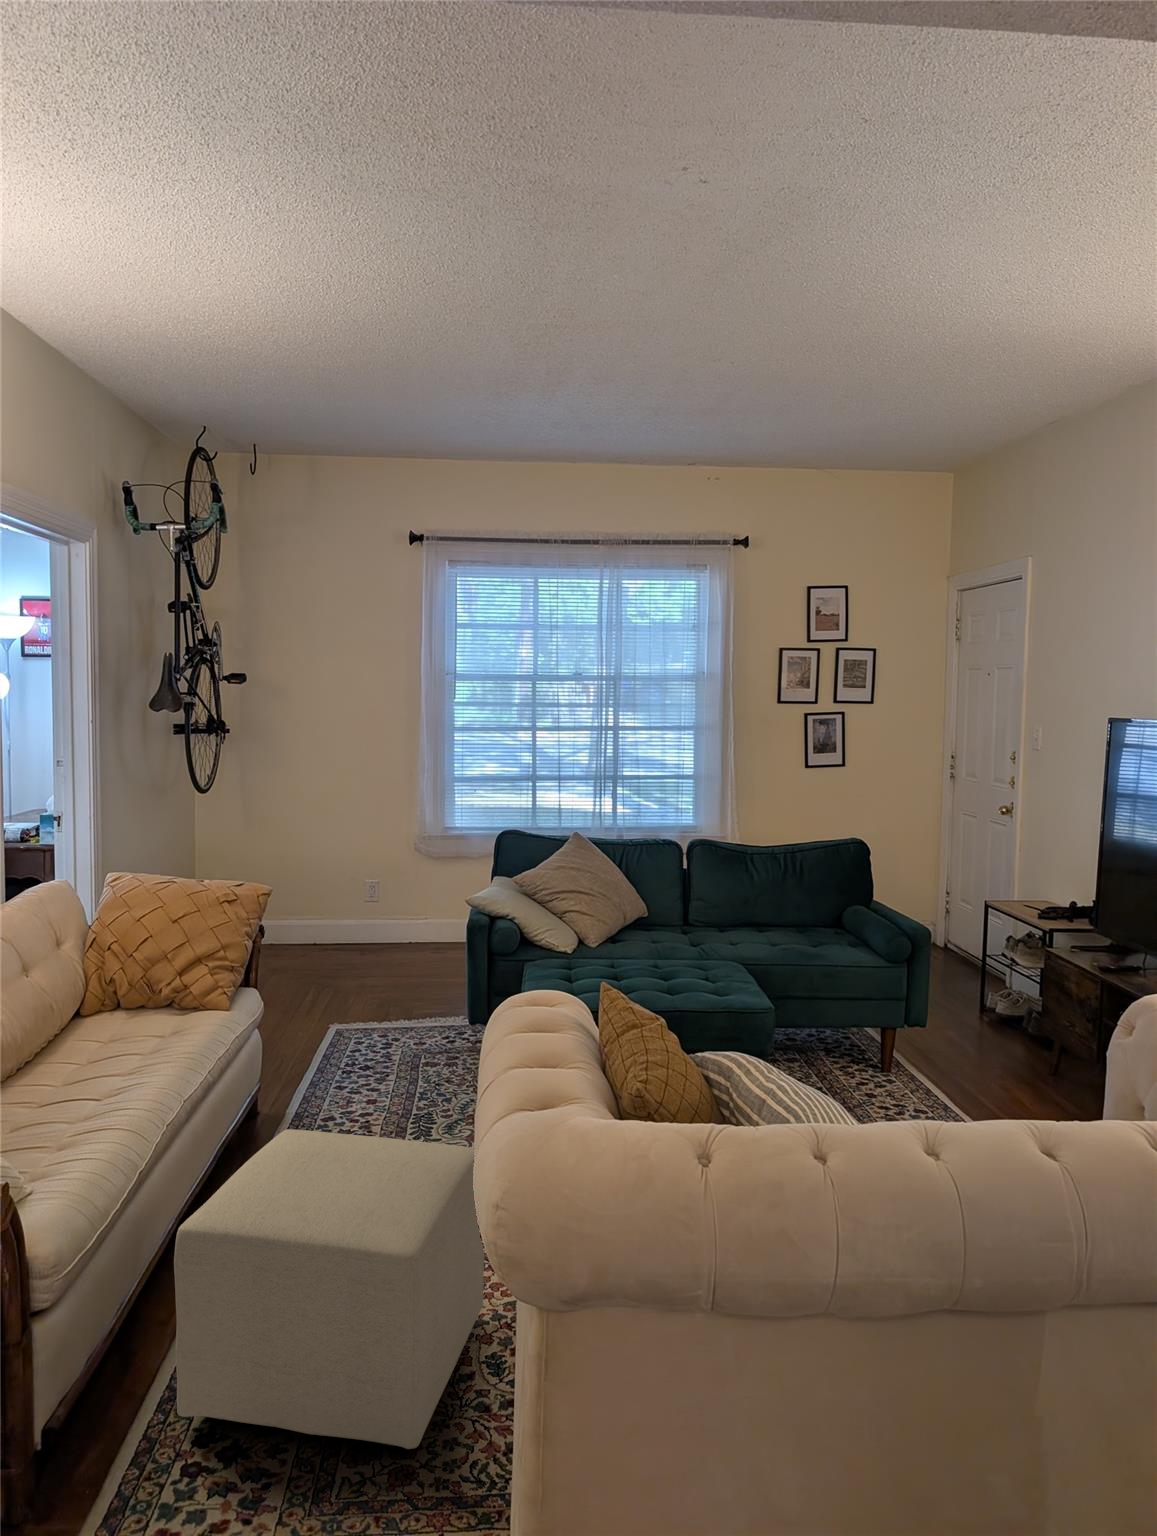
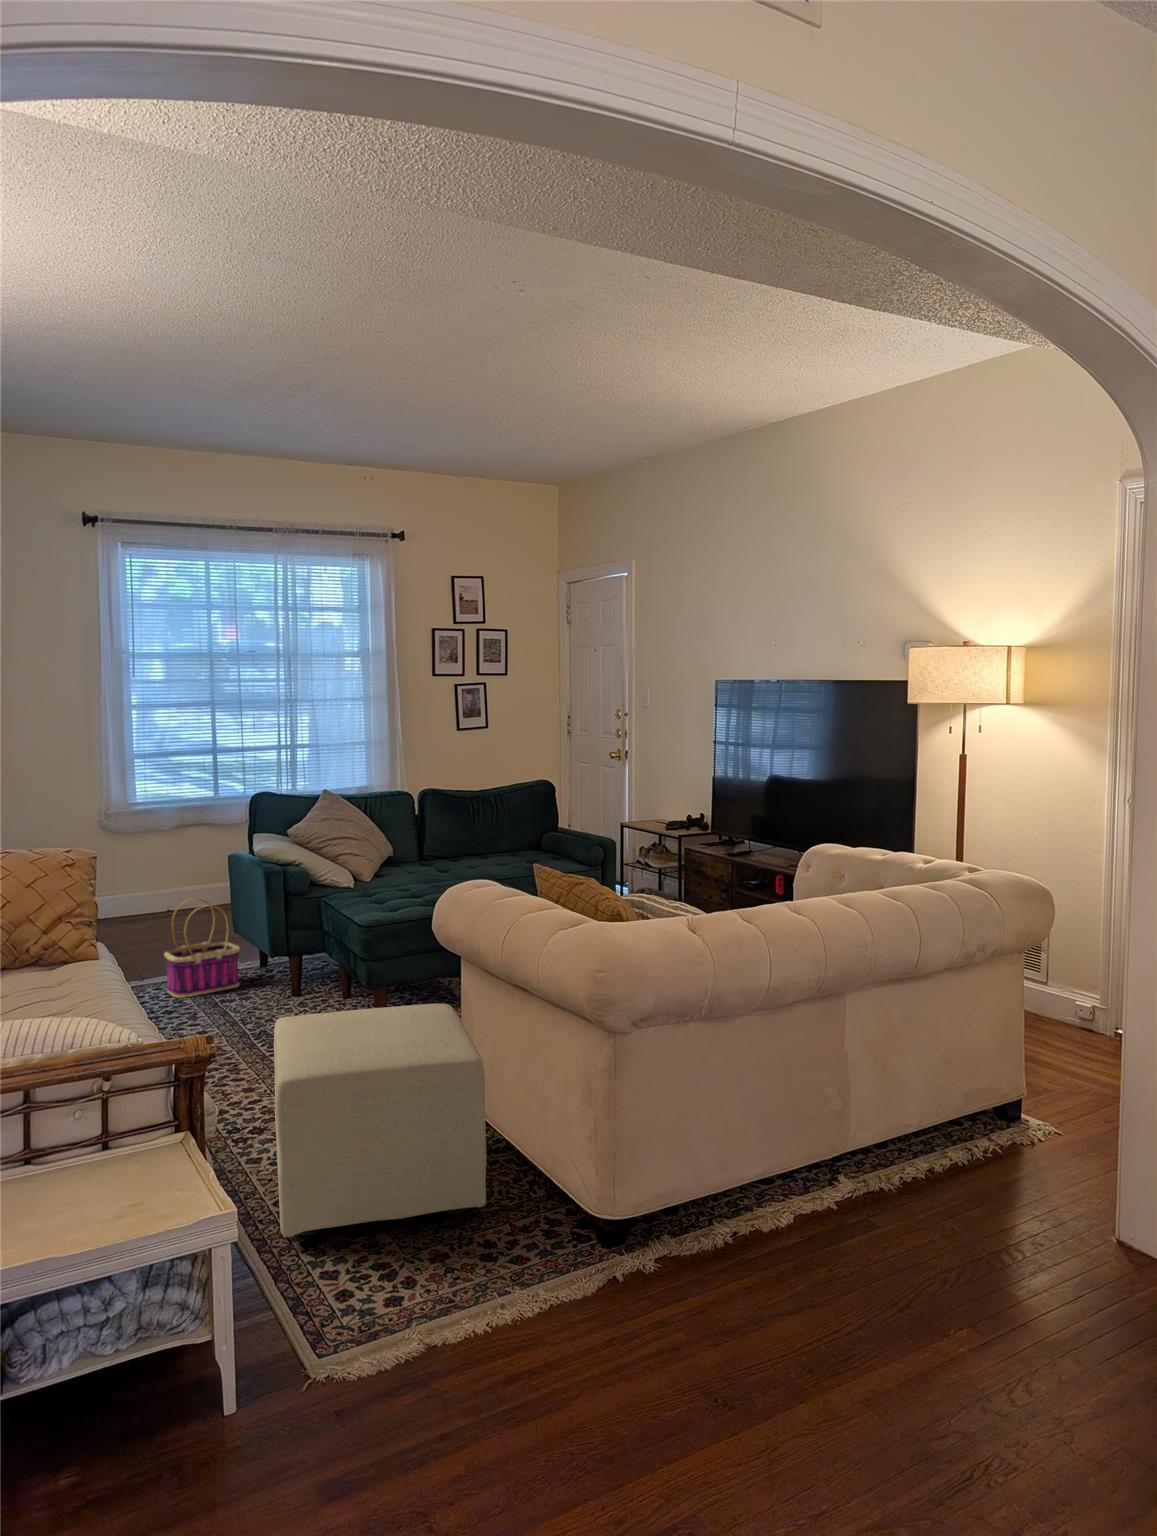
basket: none [381,941,456,1047] -> present [164,898,240,998]

